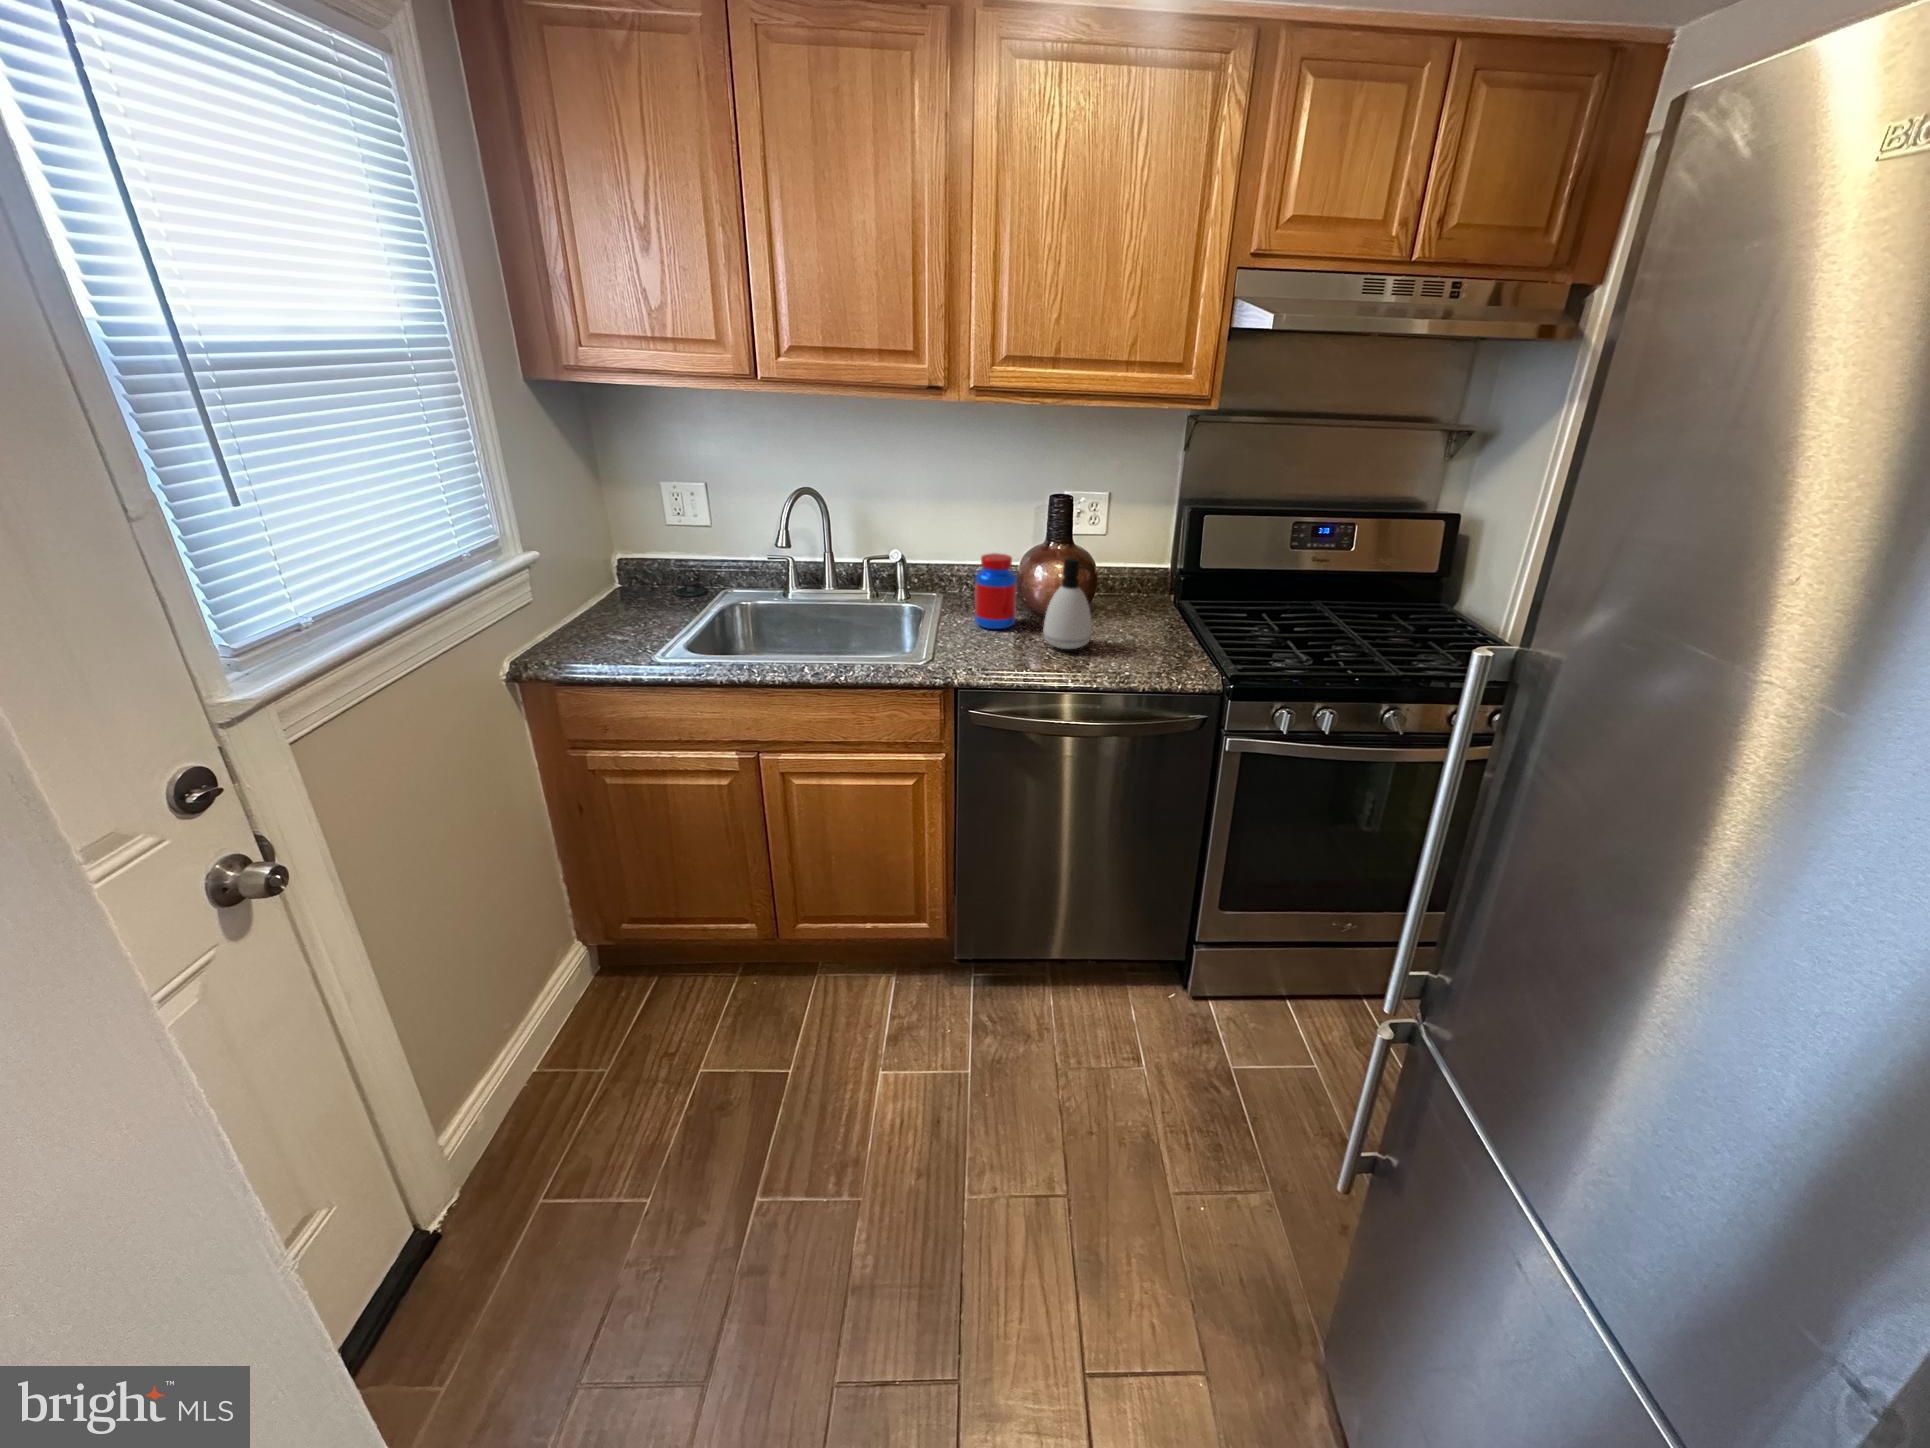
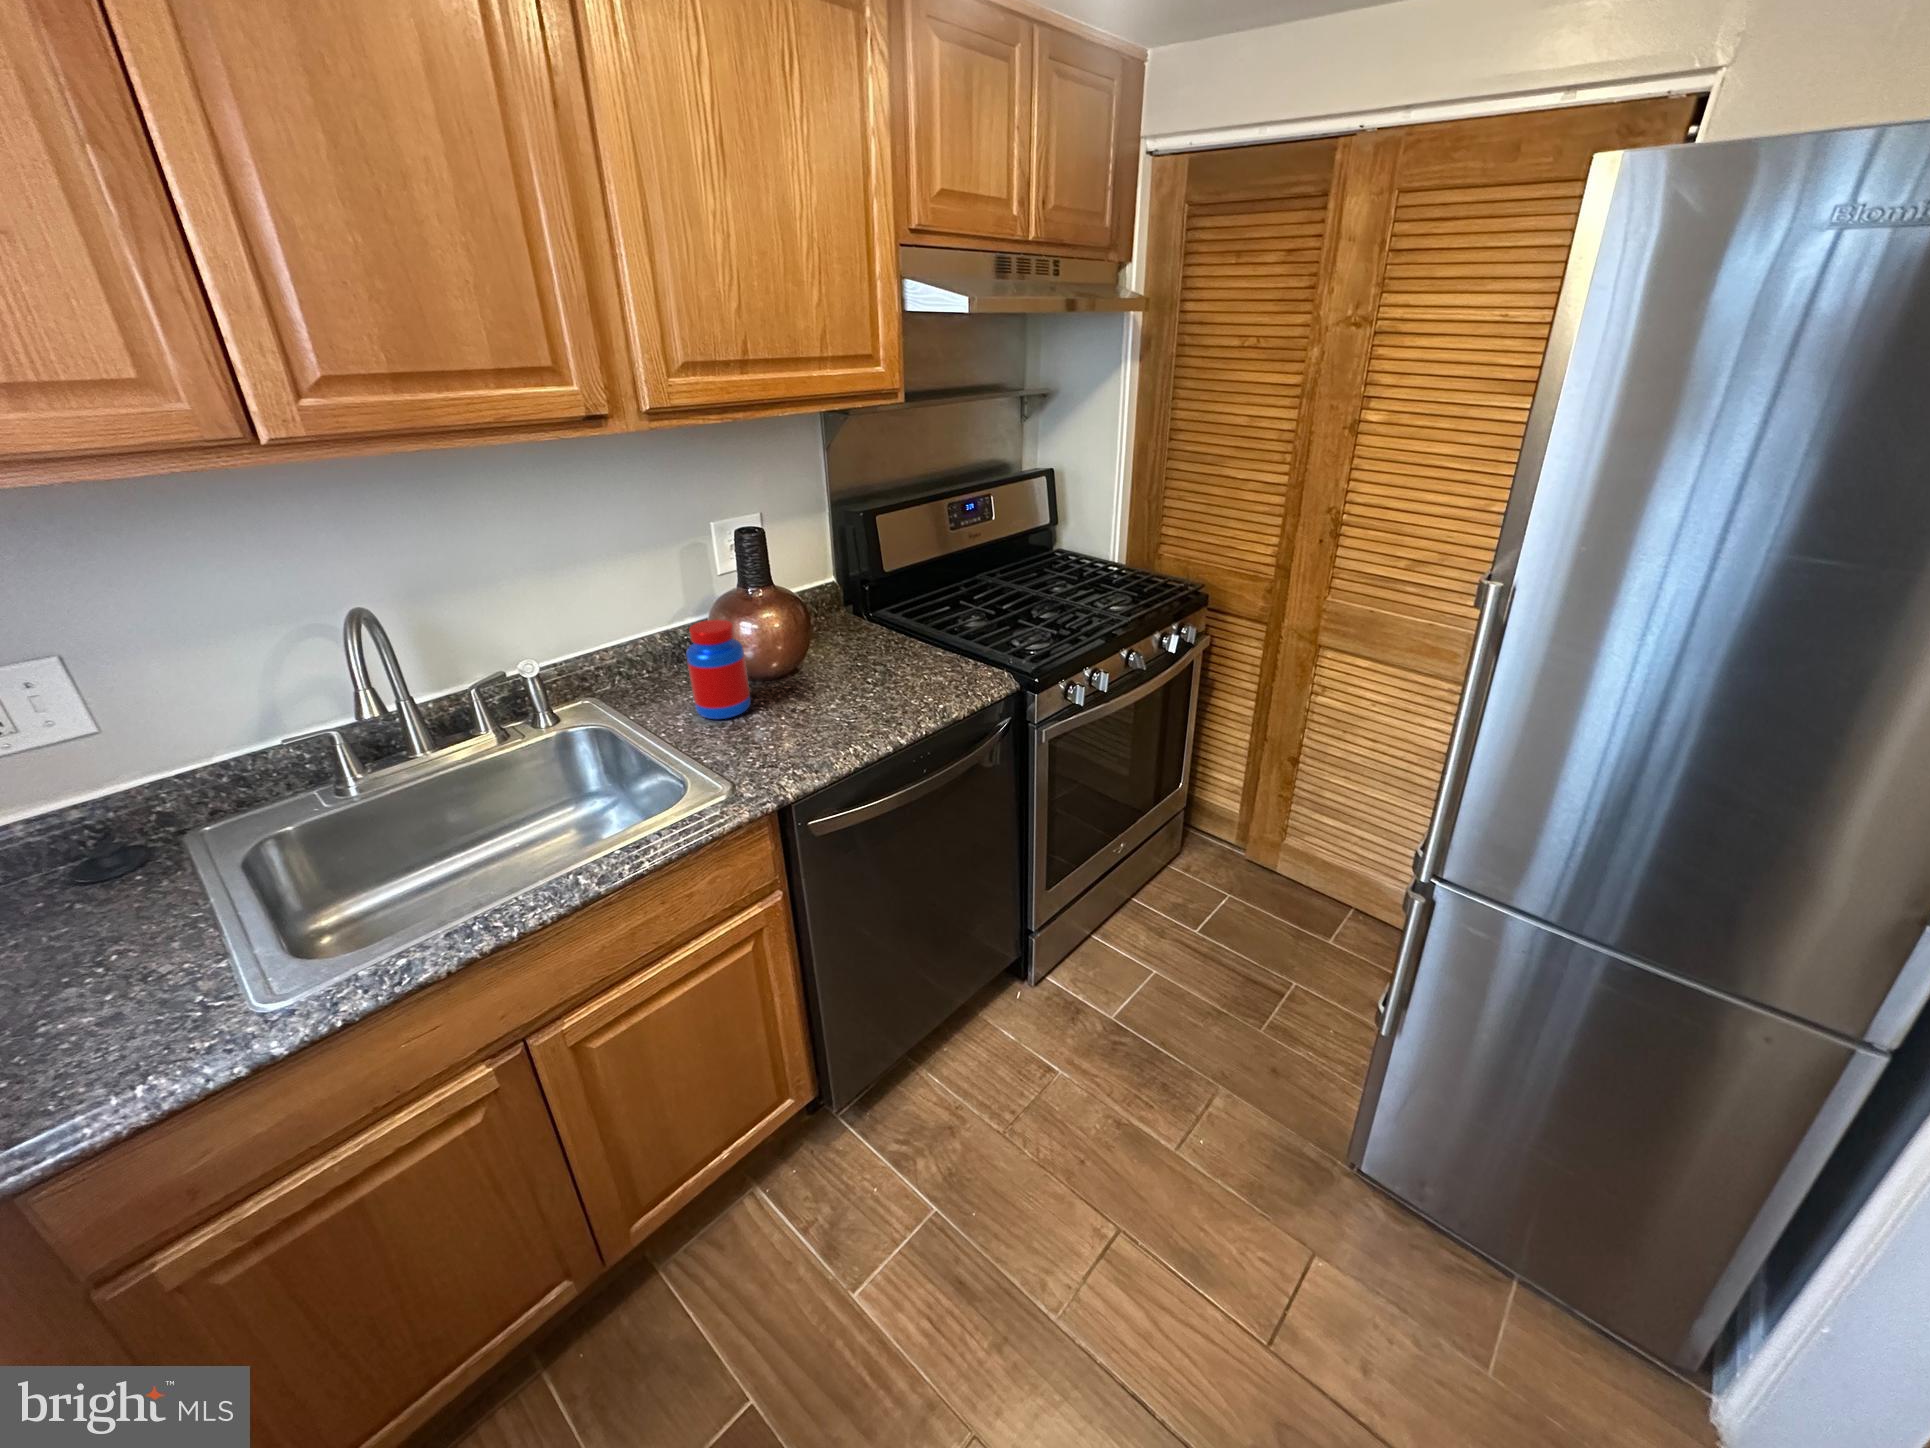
soap dispenser: present [1043,558,1092,649] -> none [813,602,871,710]

